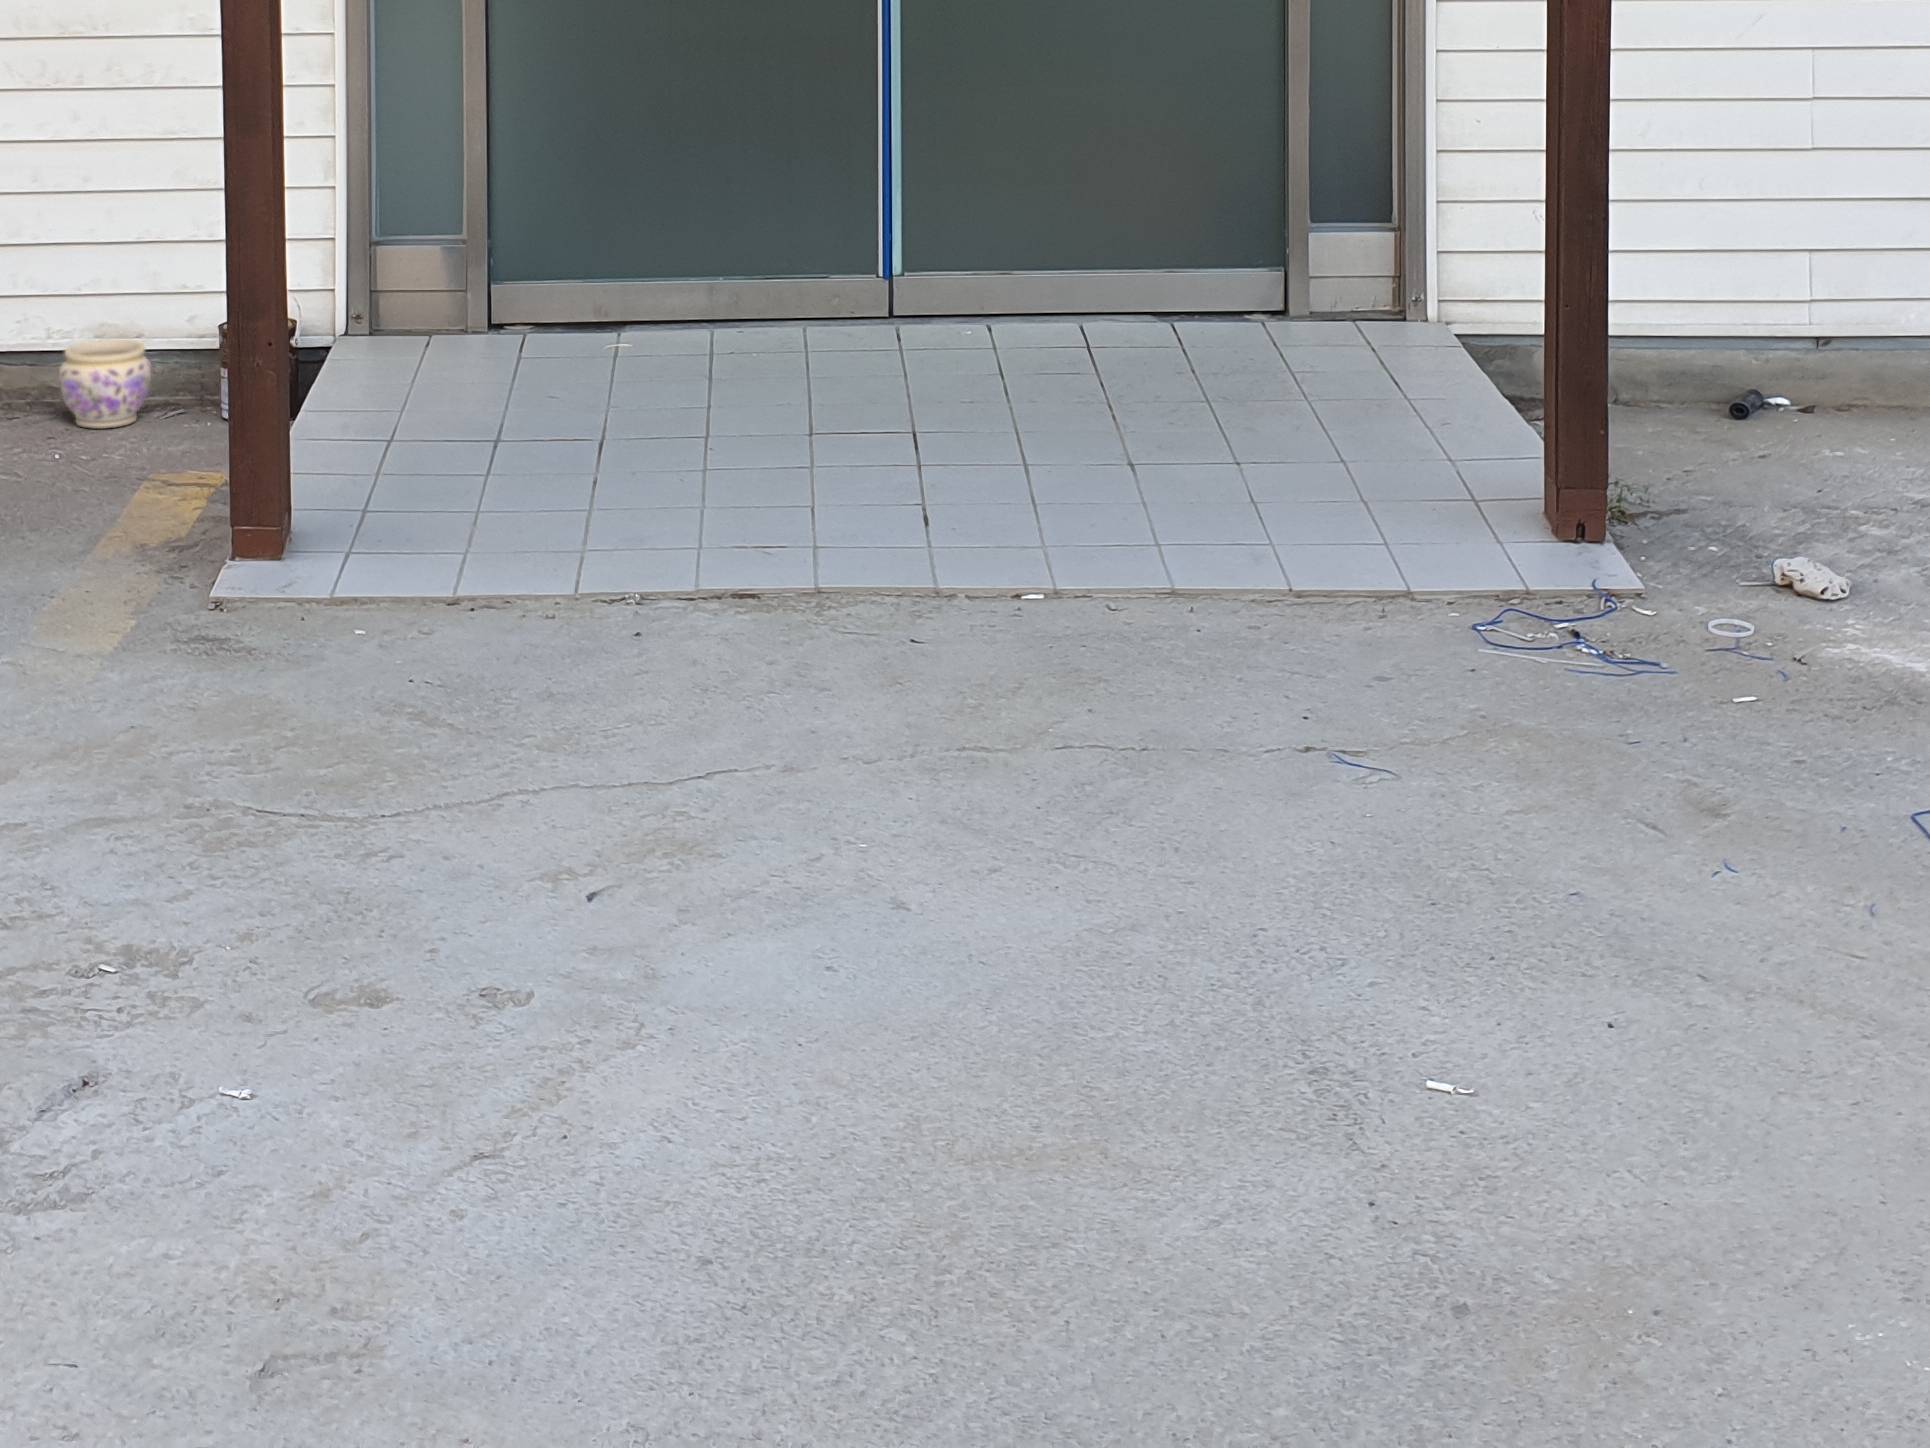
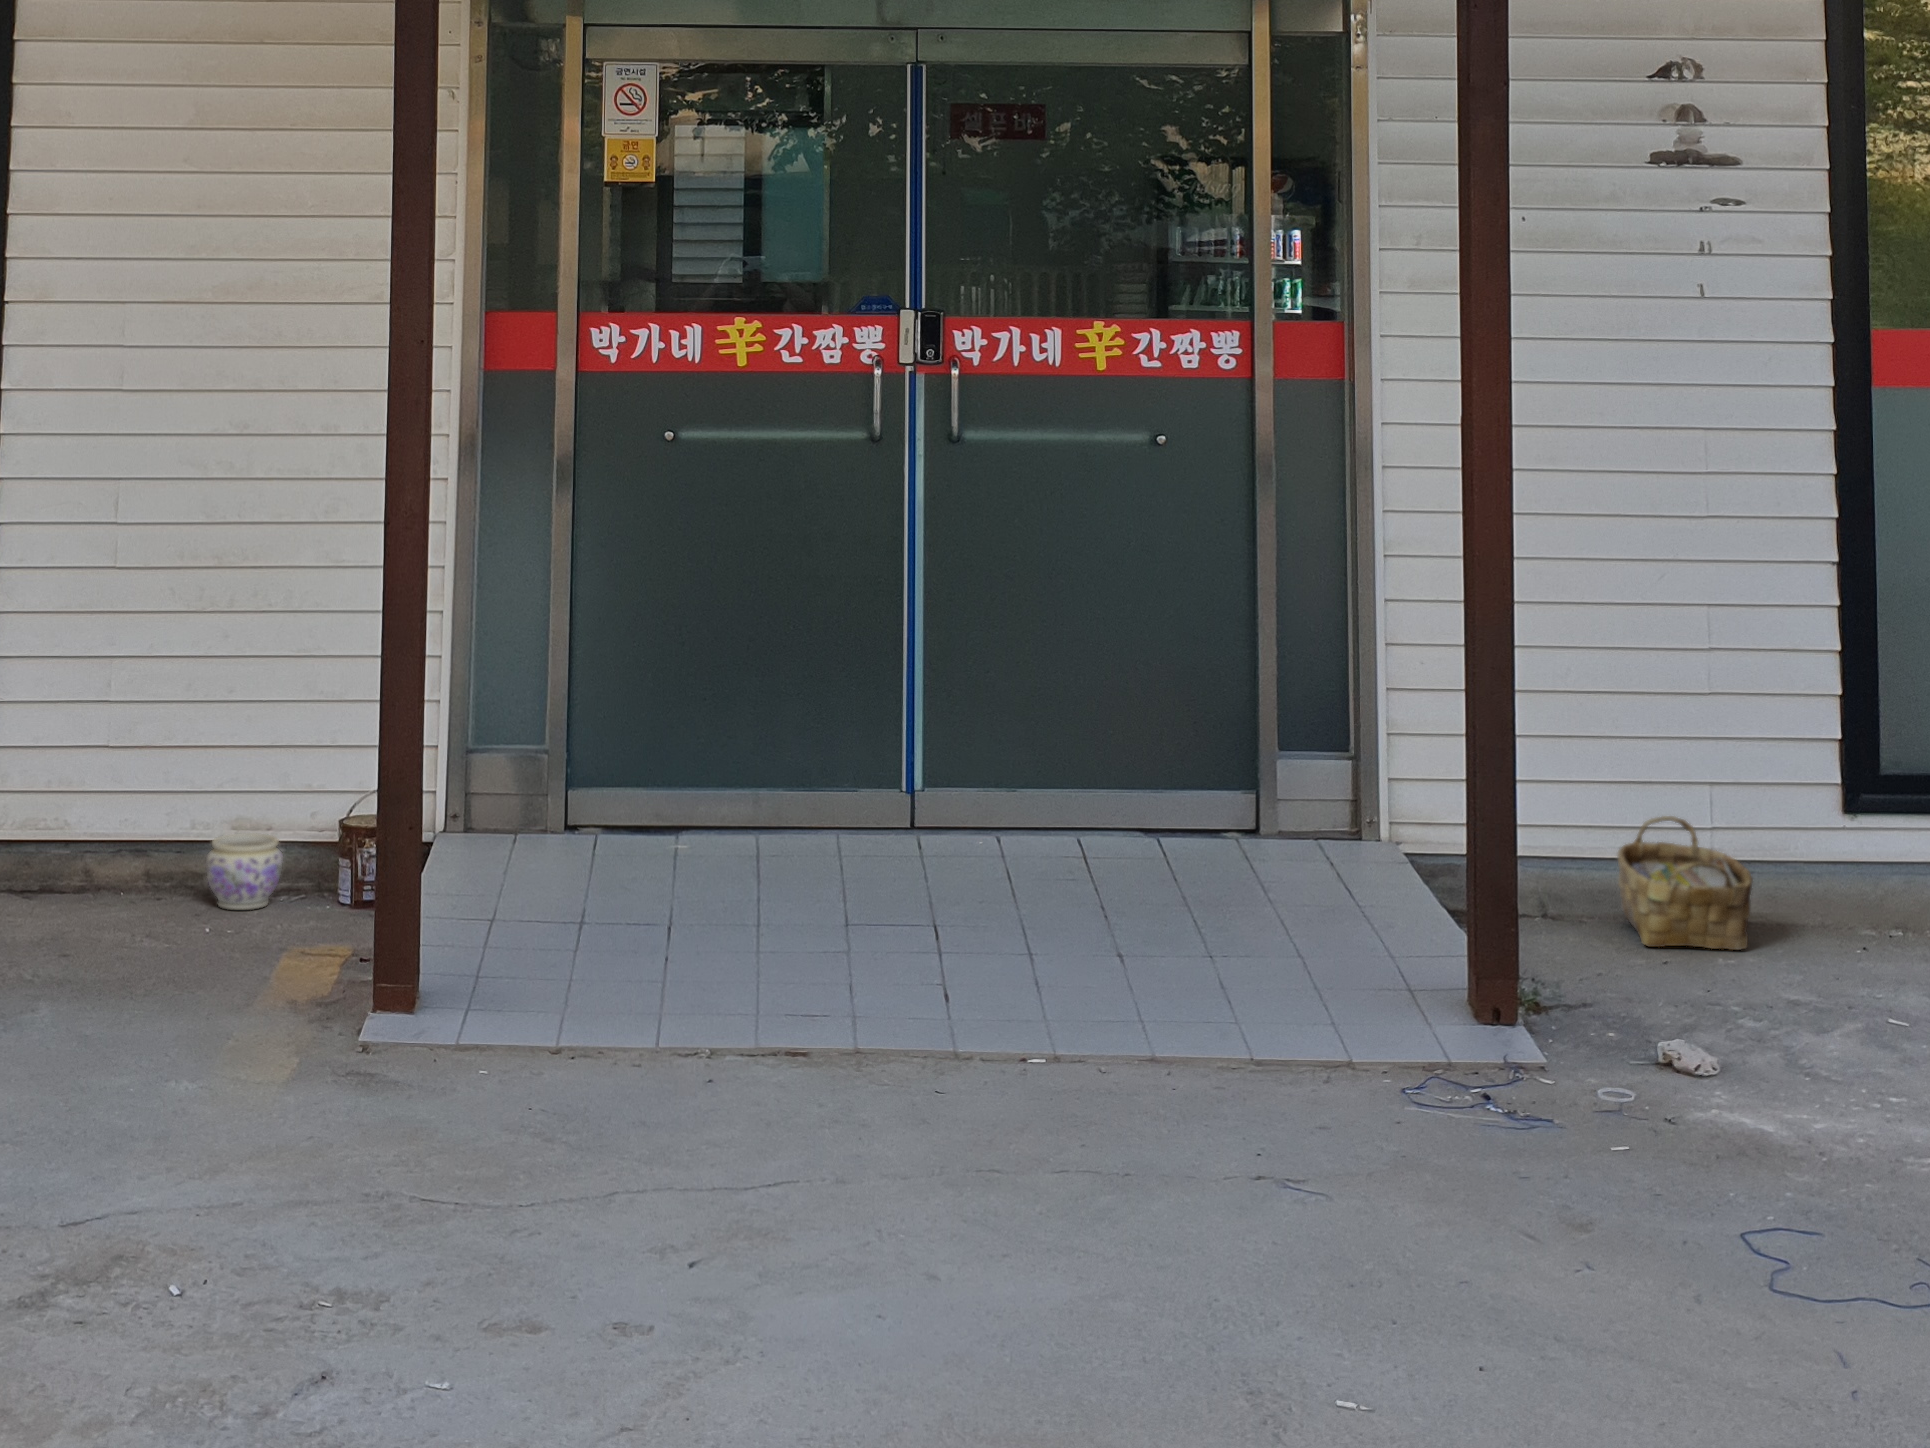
woven basket: none [1709,286,1869,437] -> present [1618,816,1753,950]

